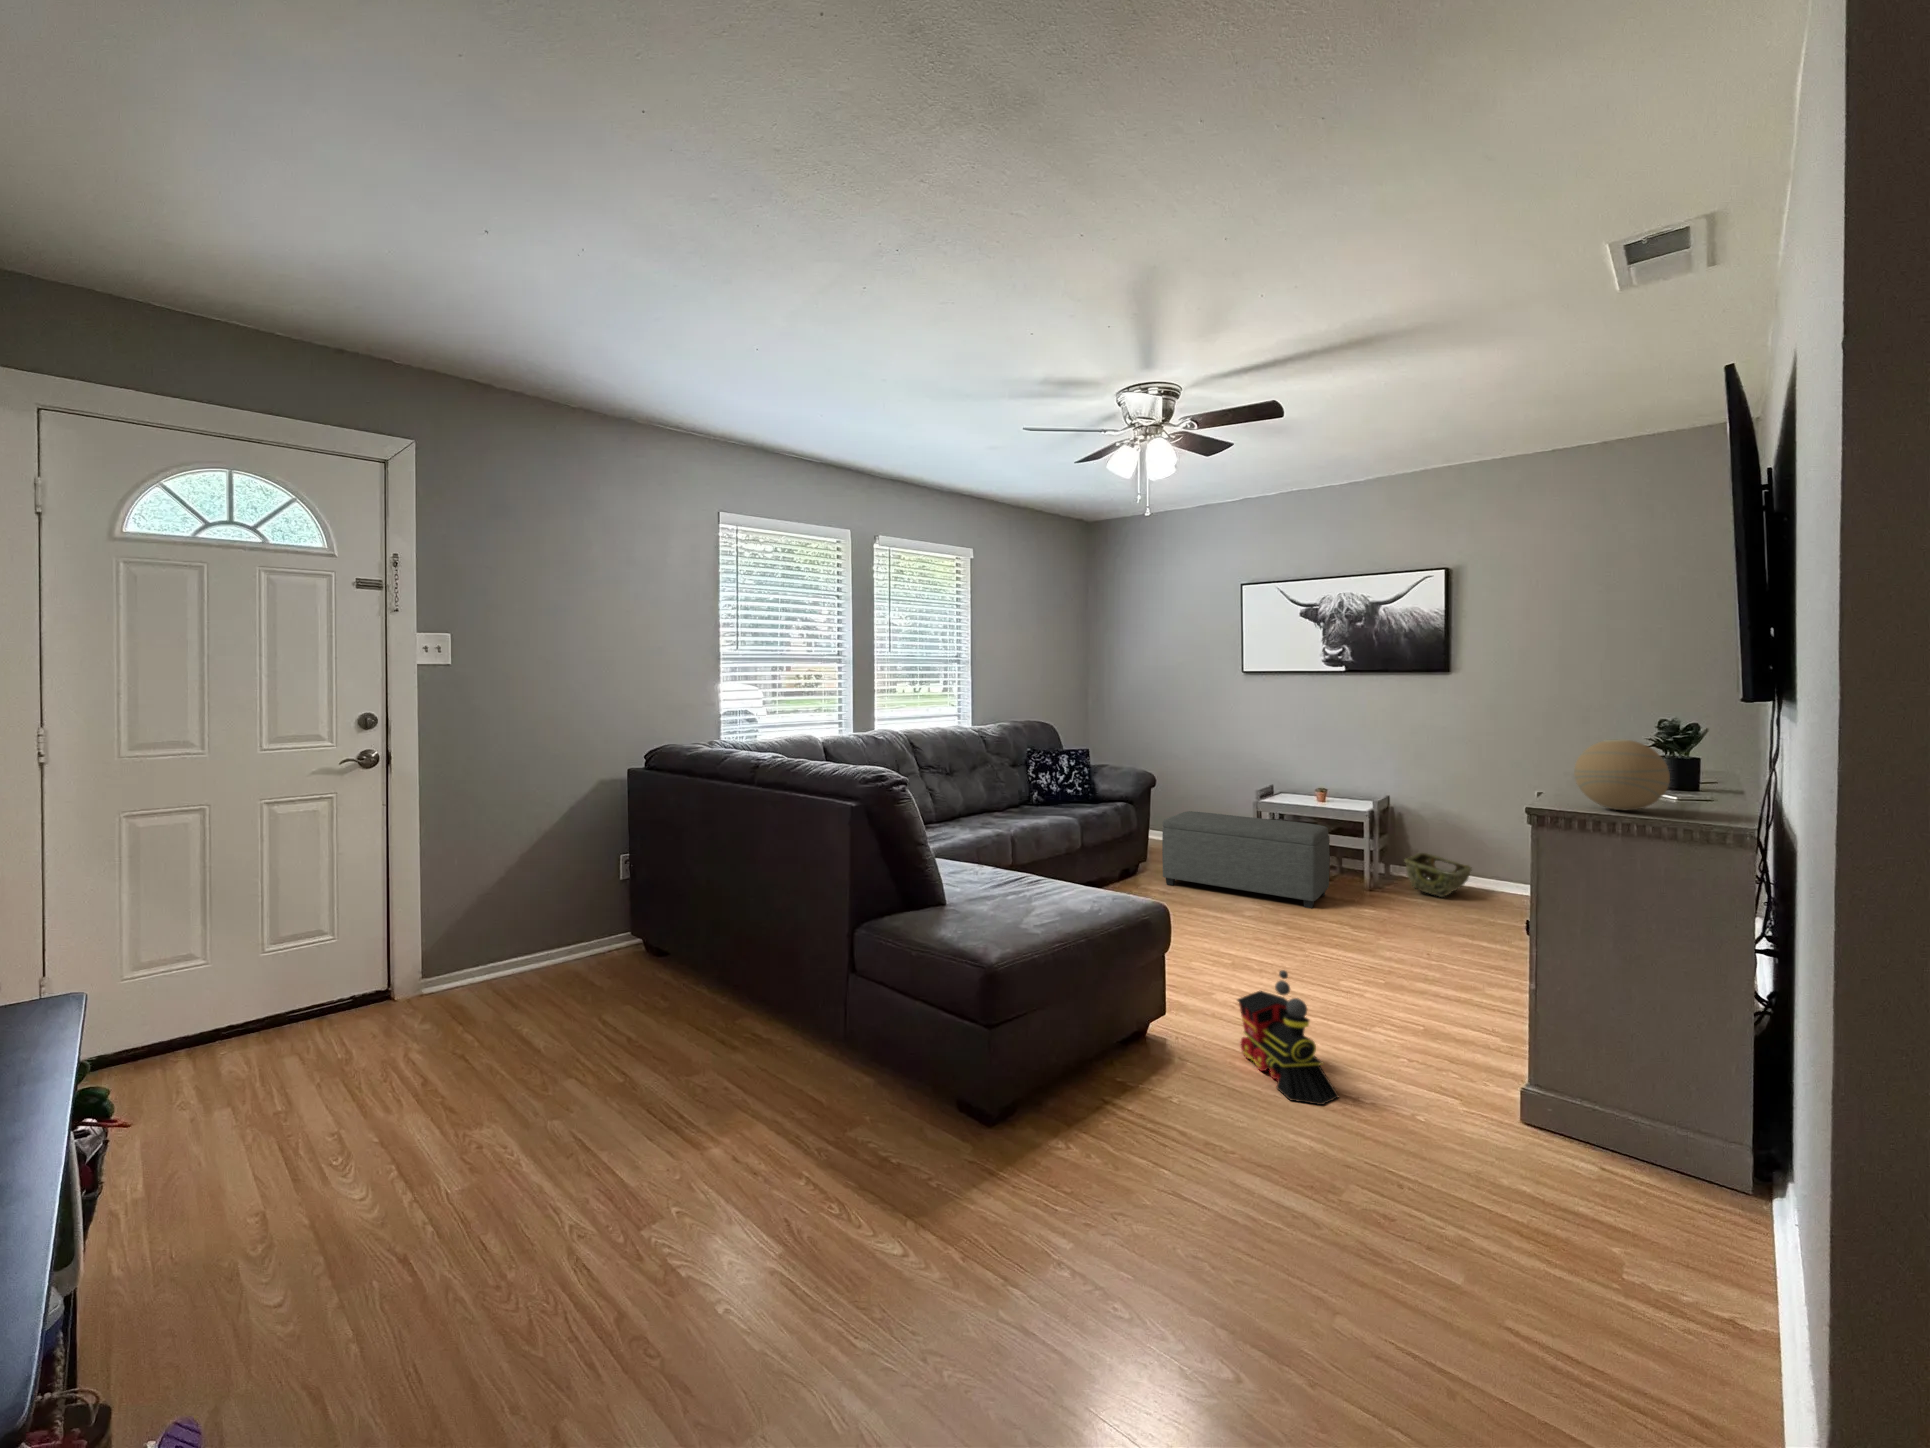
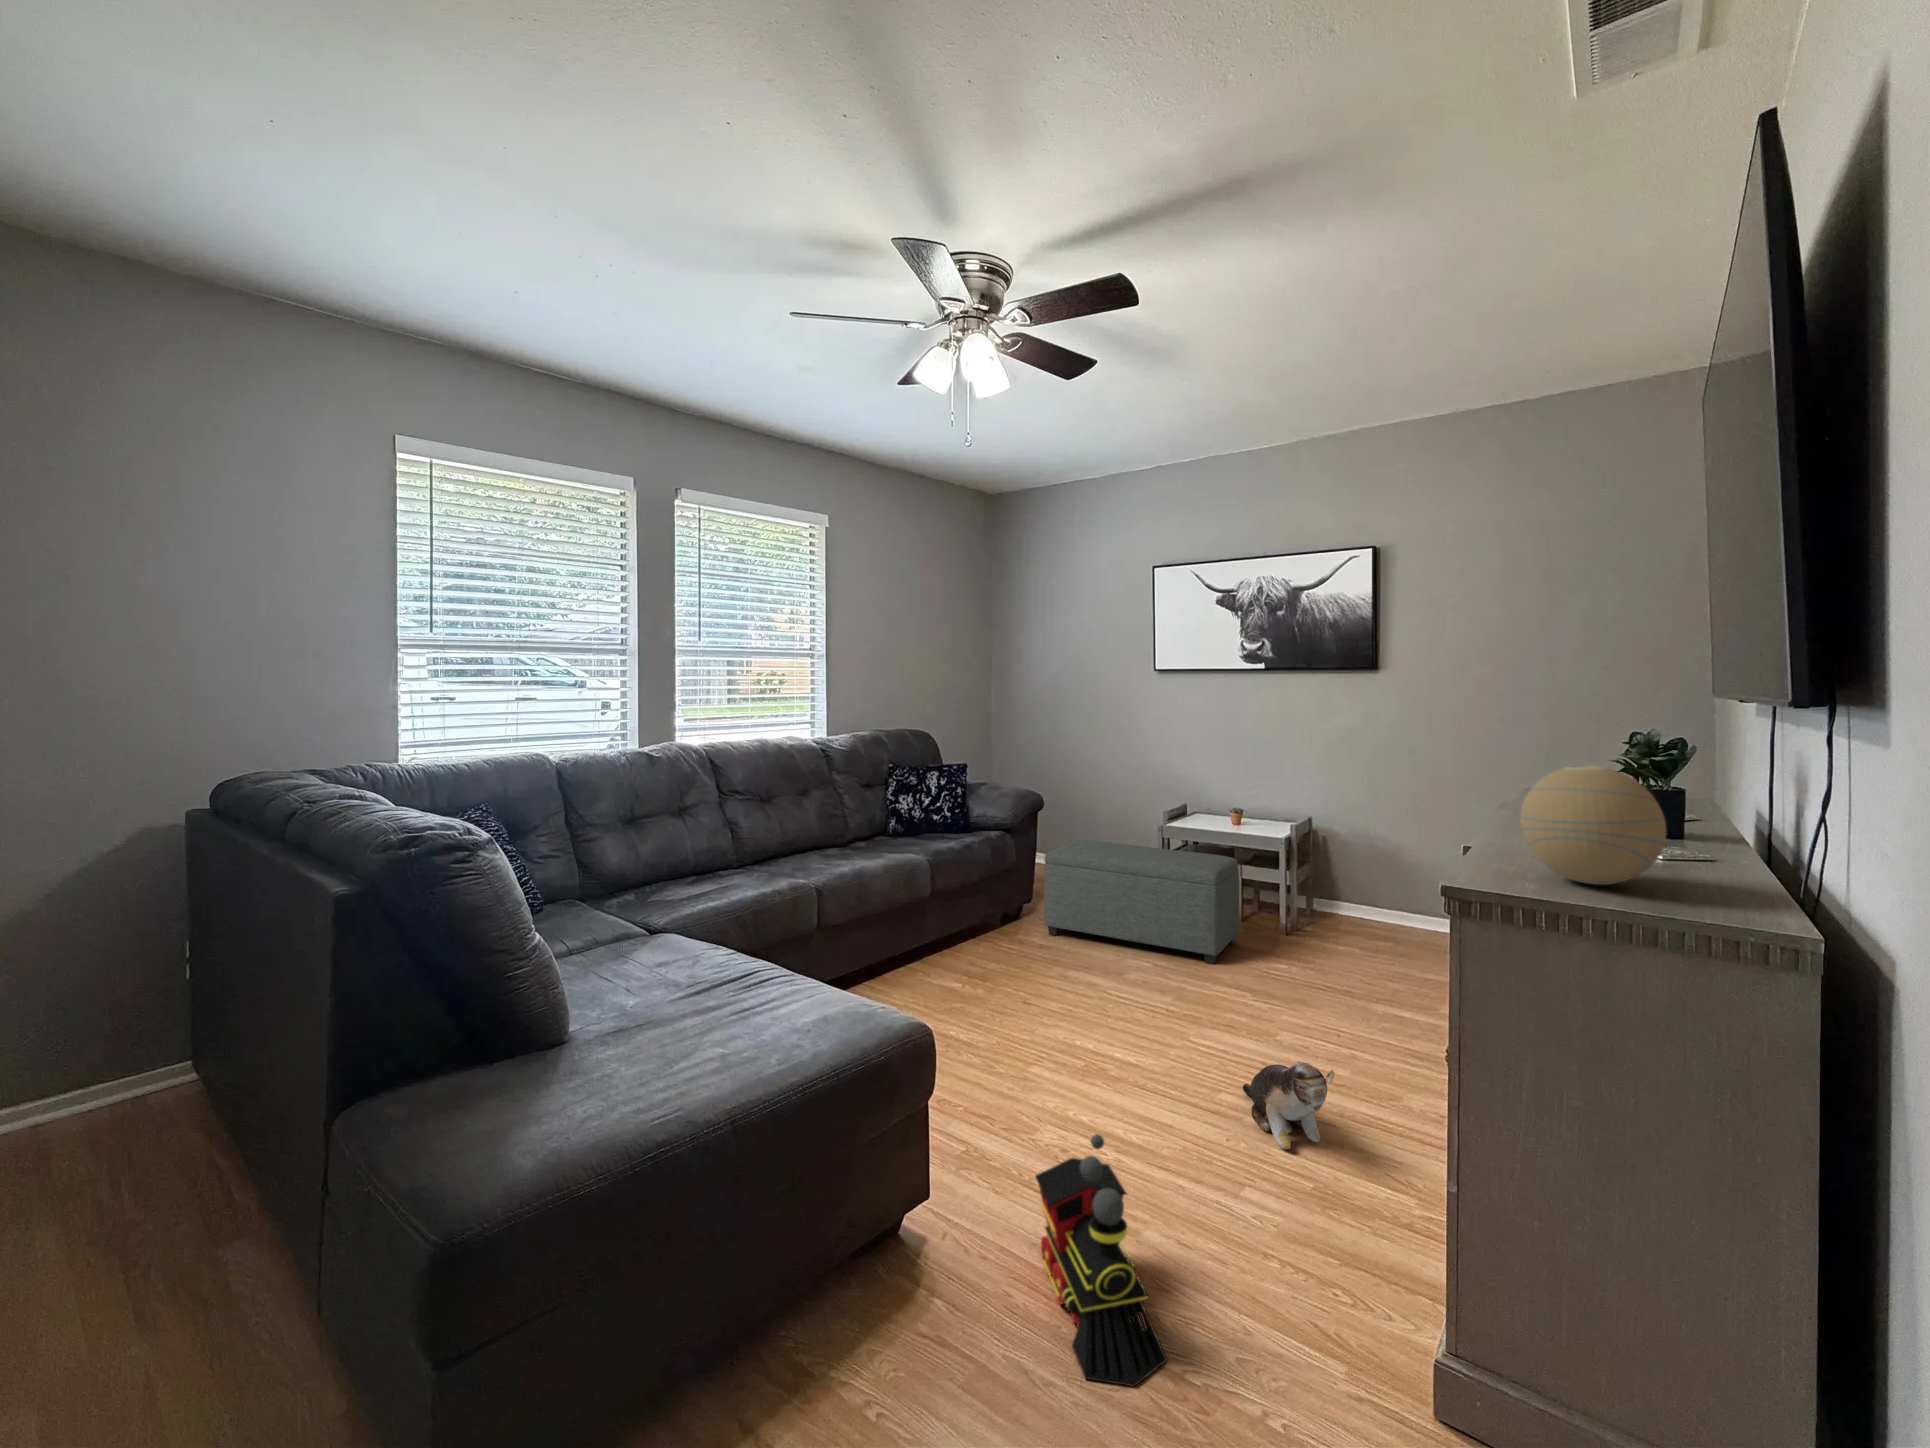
woven basket: present [1404,853,1472,897] -> none [1325,884,1401,941]
plush toy: none [1356,952,1435,1013] -> present [1243,1061,1334,1149]

